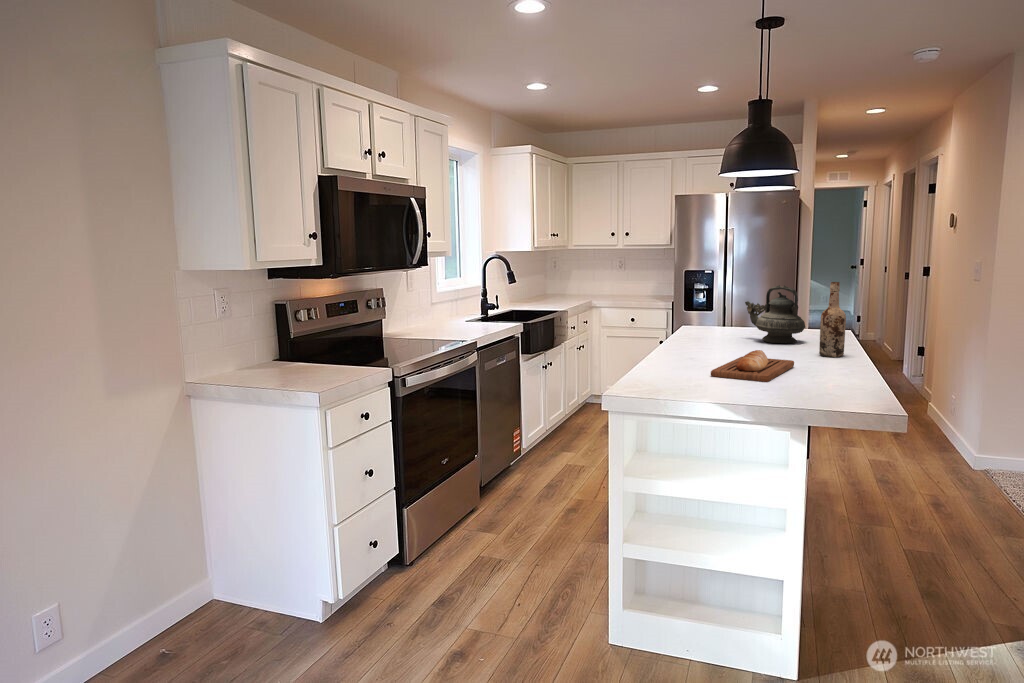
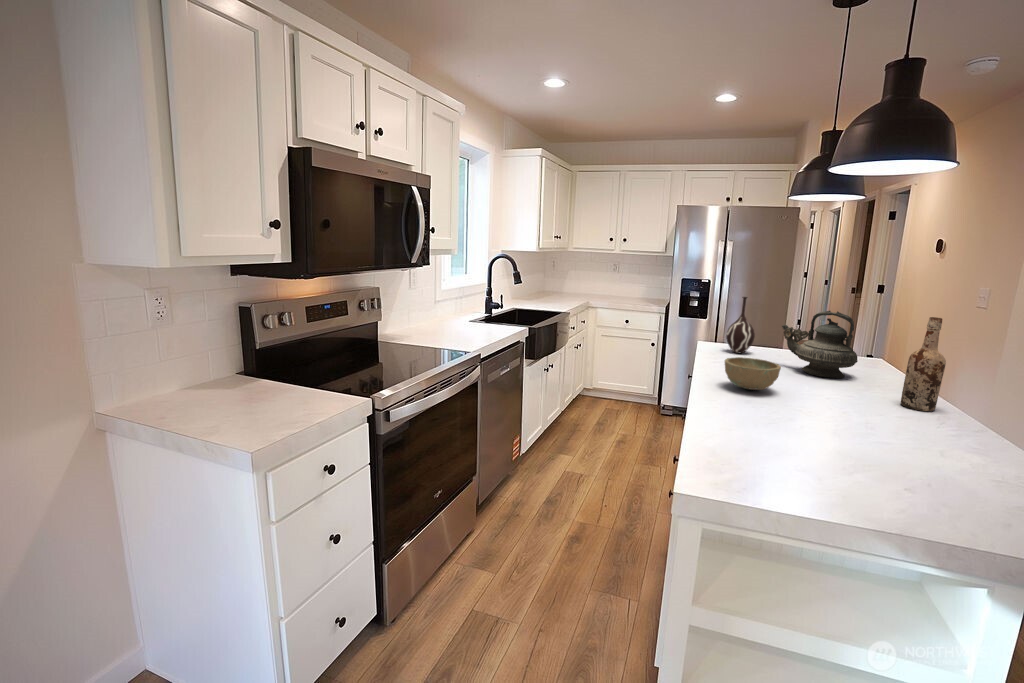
vase: none [705,280,730,333] -> present [726,297,755,353]
bowl: none [680,327,724,352] -> present [725,357,781,390]
bread loaf: present [711,350,794,382] -> none [806,407,905,473]

